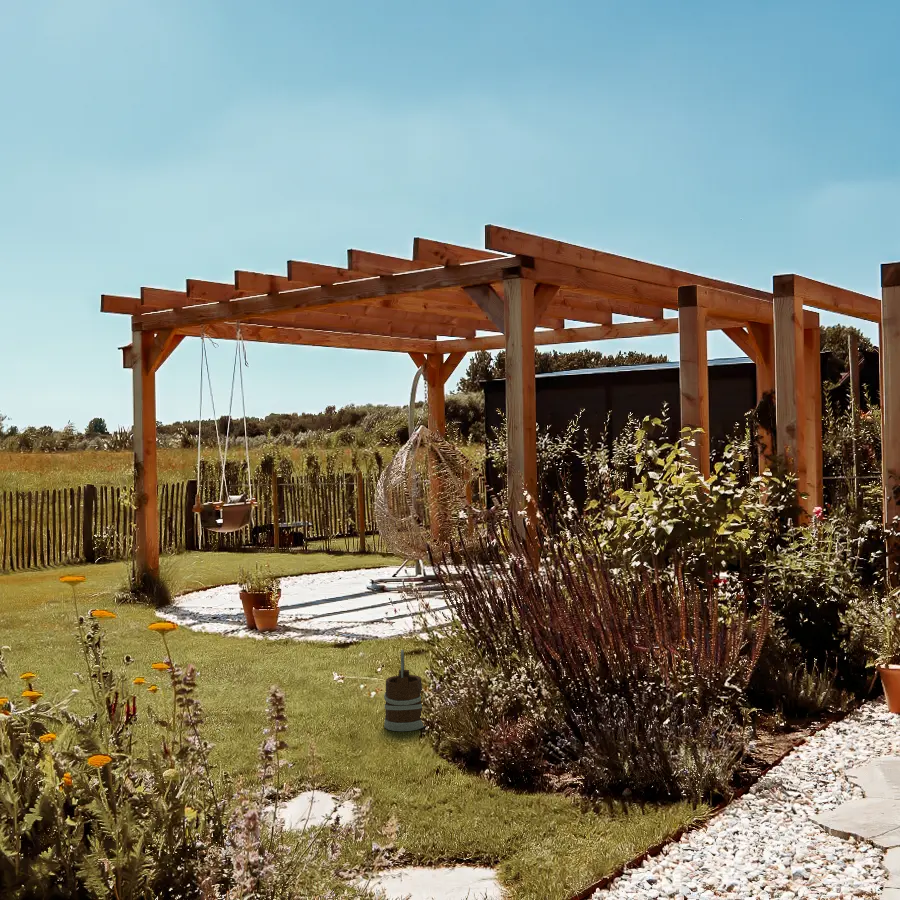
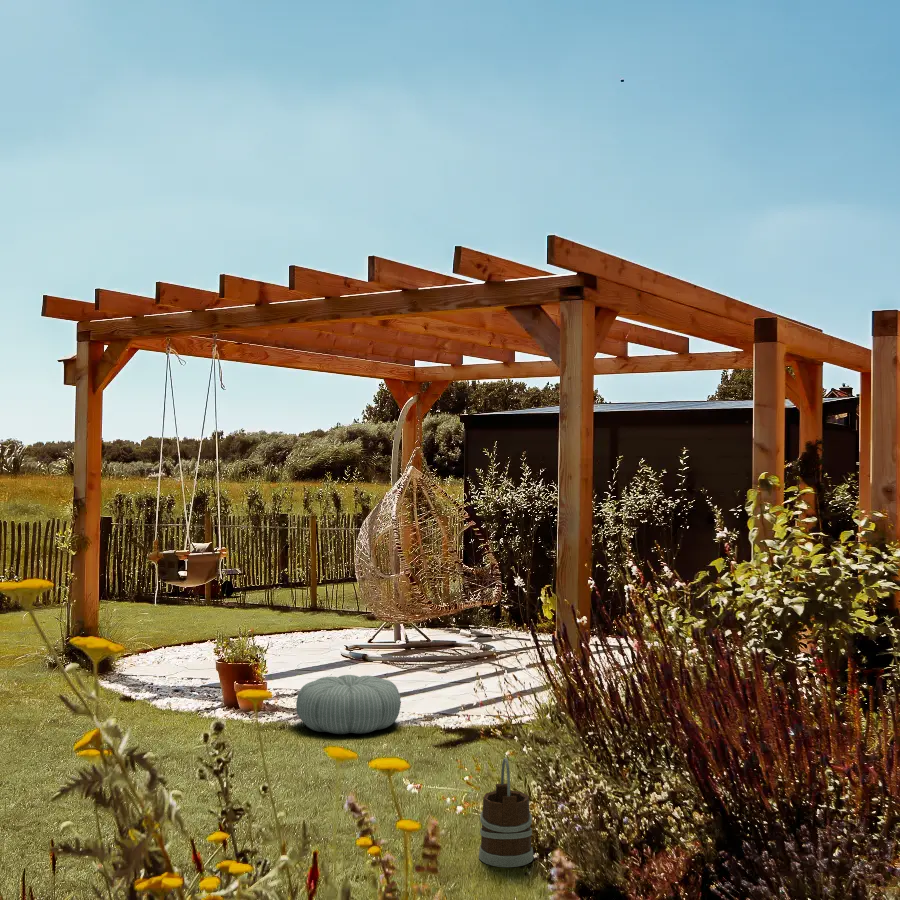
pouf: none [297,600,383,646] -> present [296,675,401,734]

